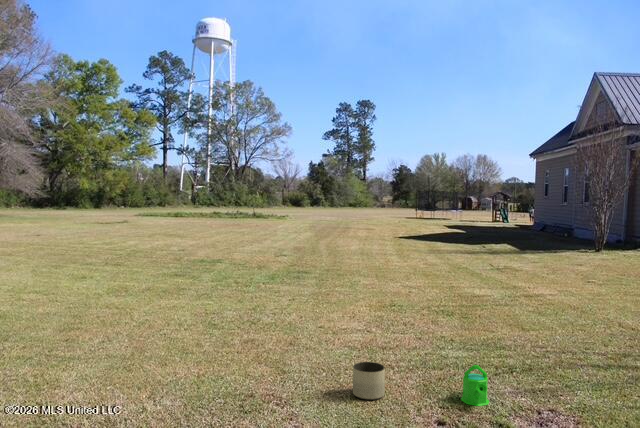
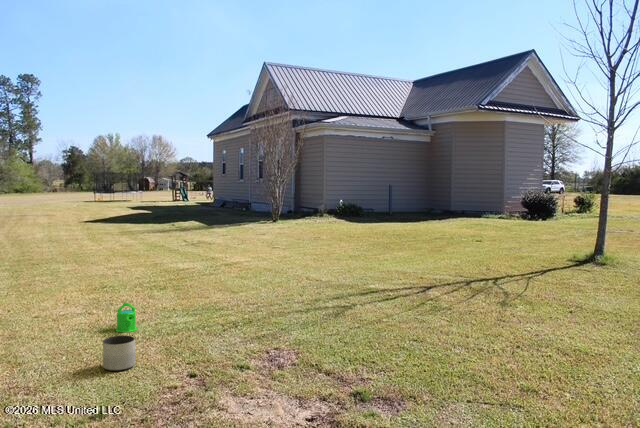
watering can: present [461,365,489,406] -> present [116,303,137,332]

